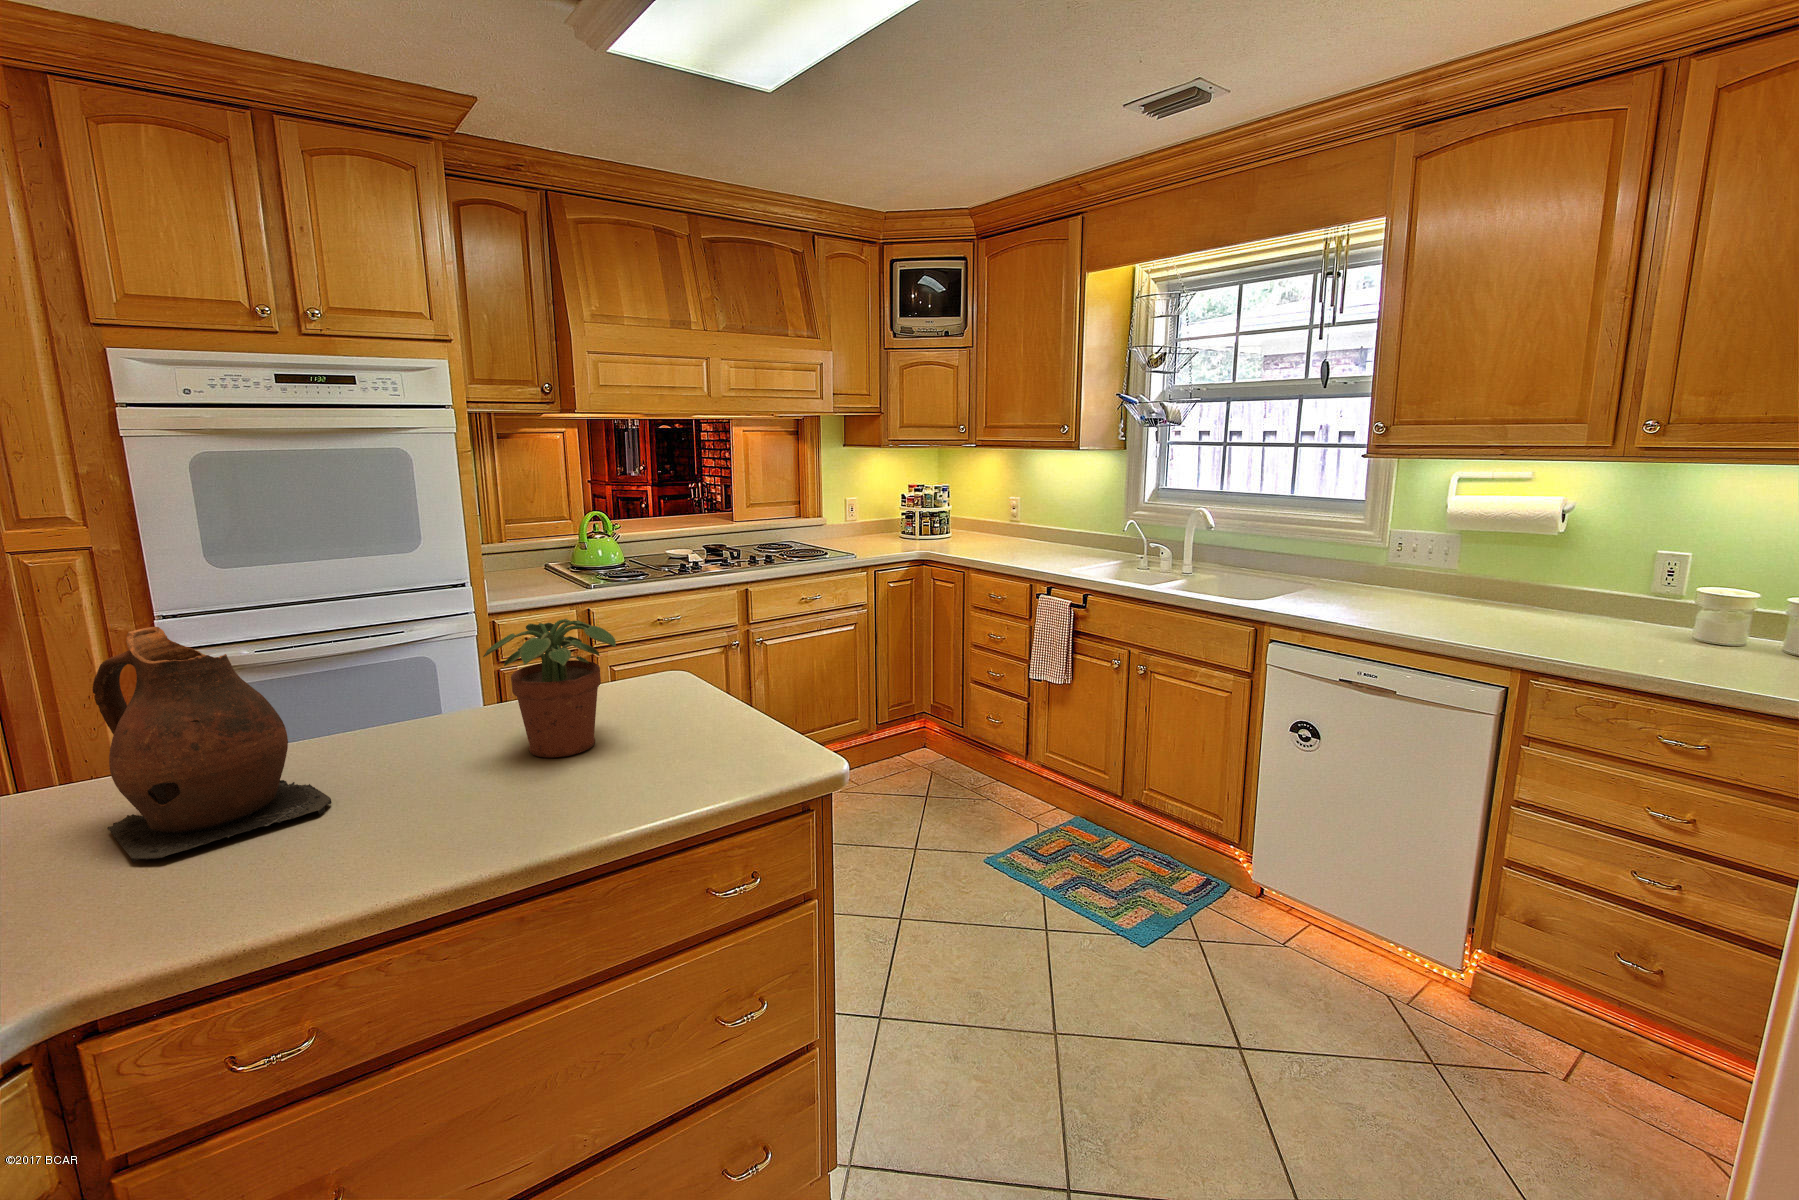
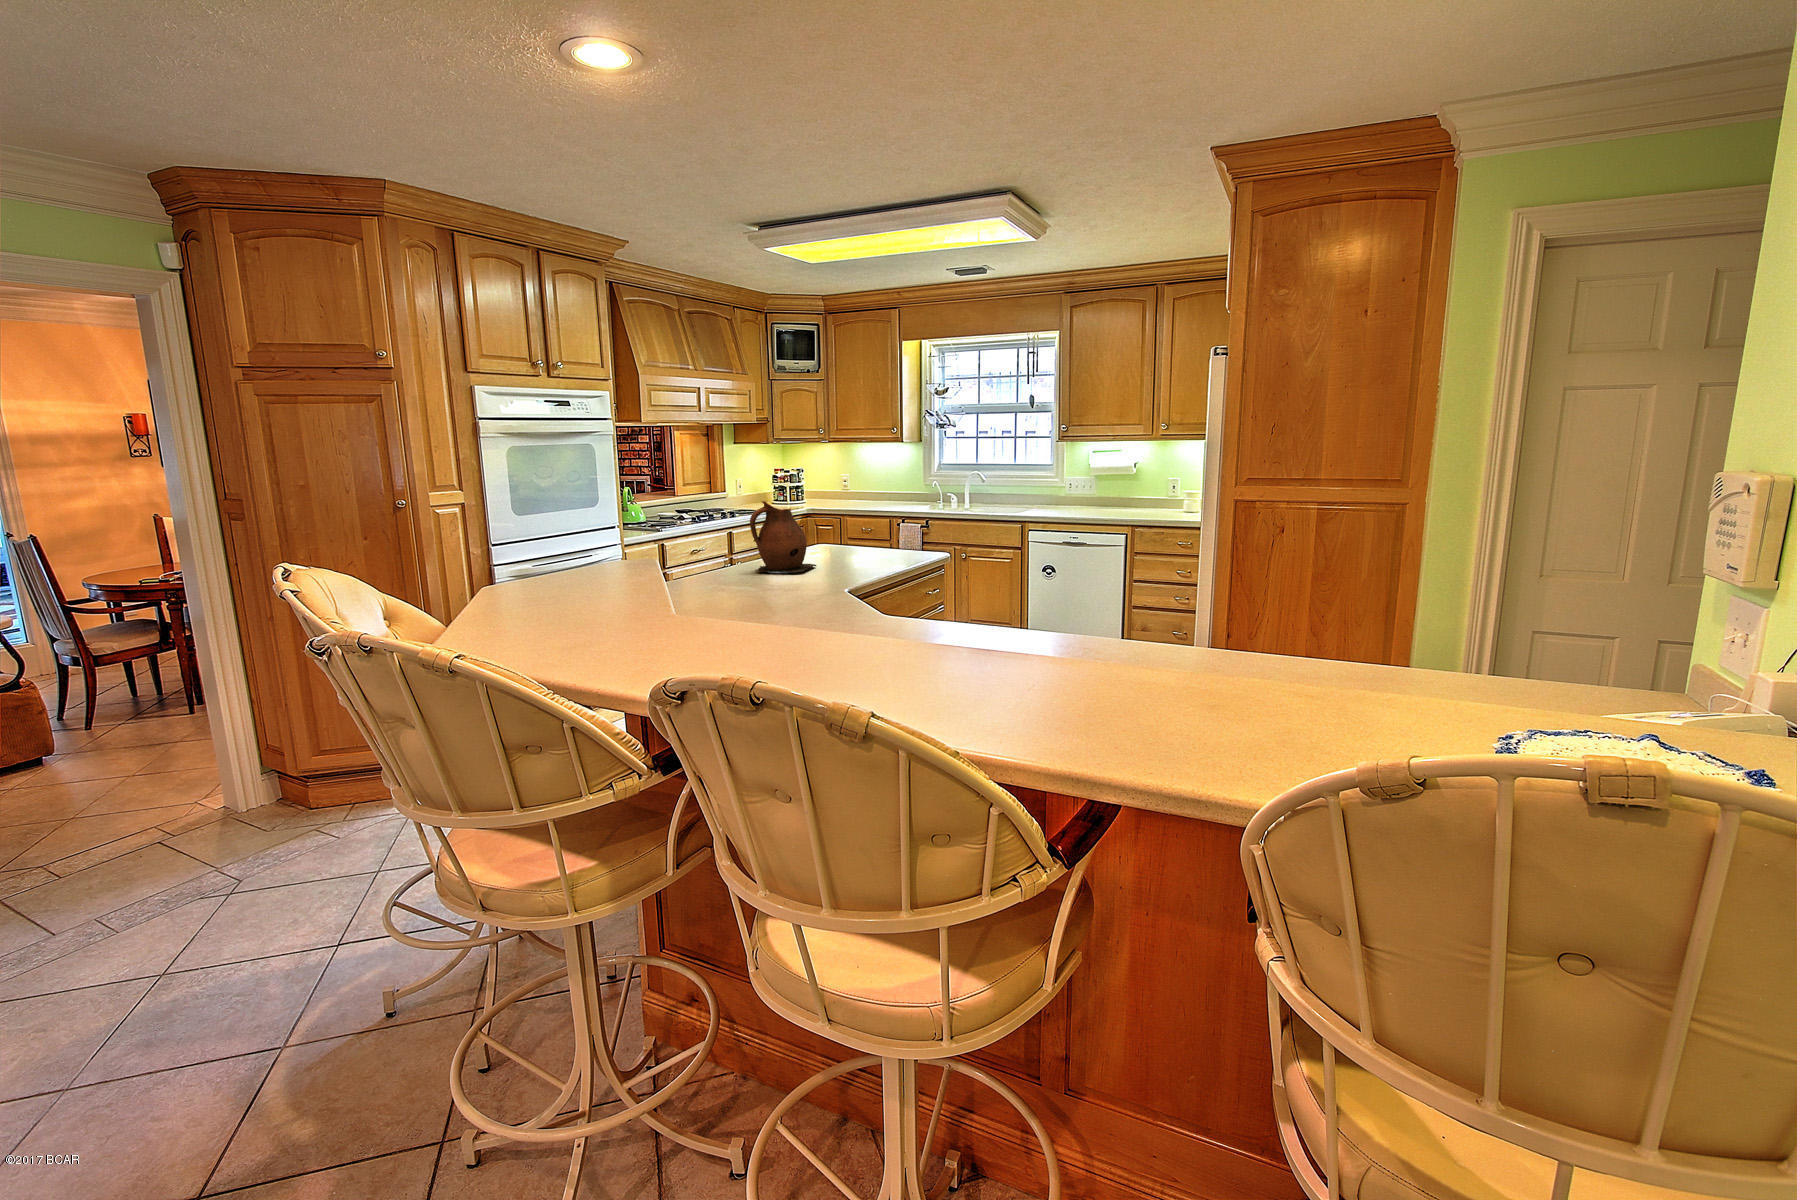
potted plant: present [483,619,616,758] -> none [825,505,867,557]

